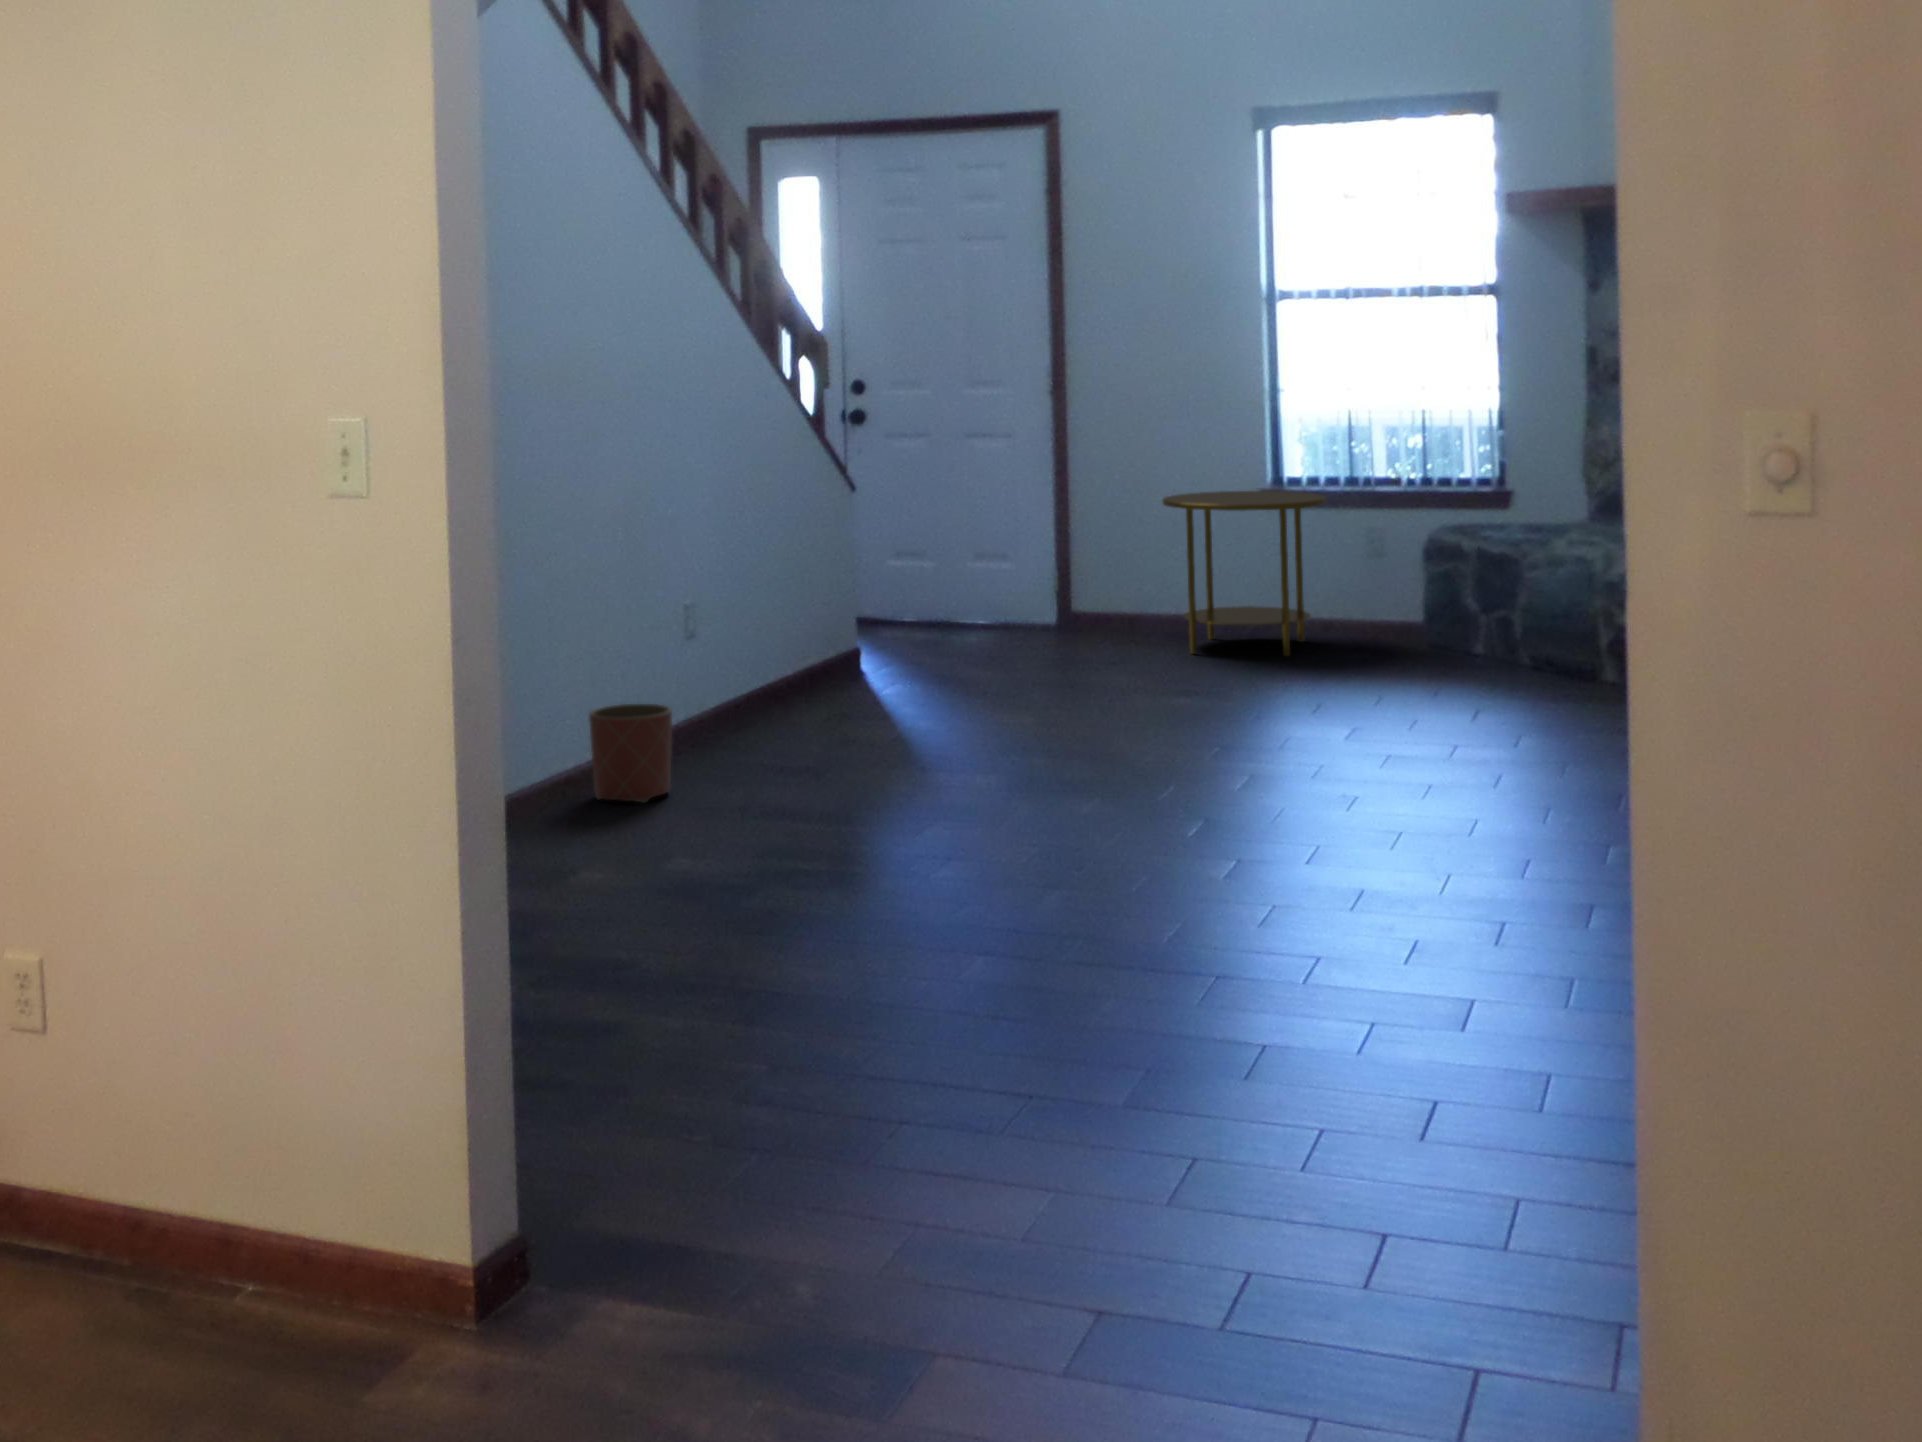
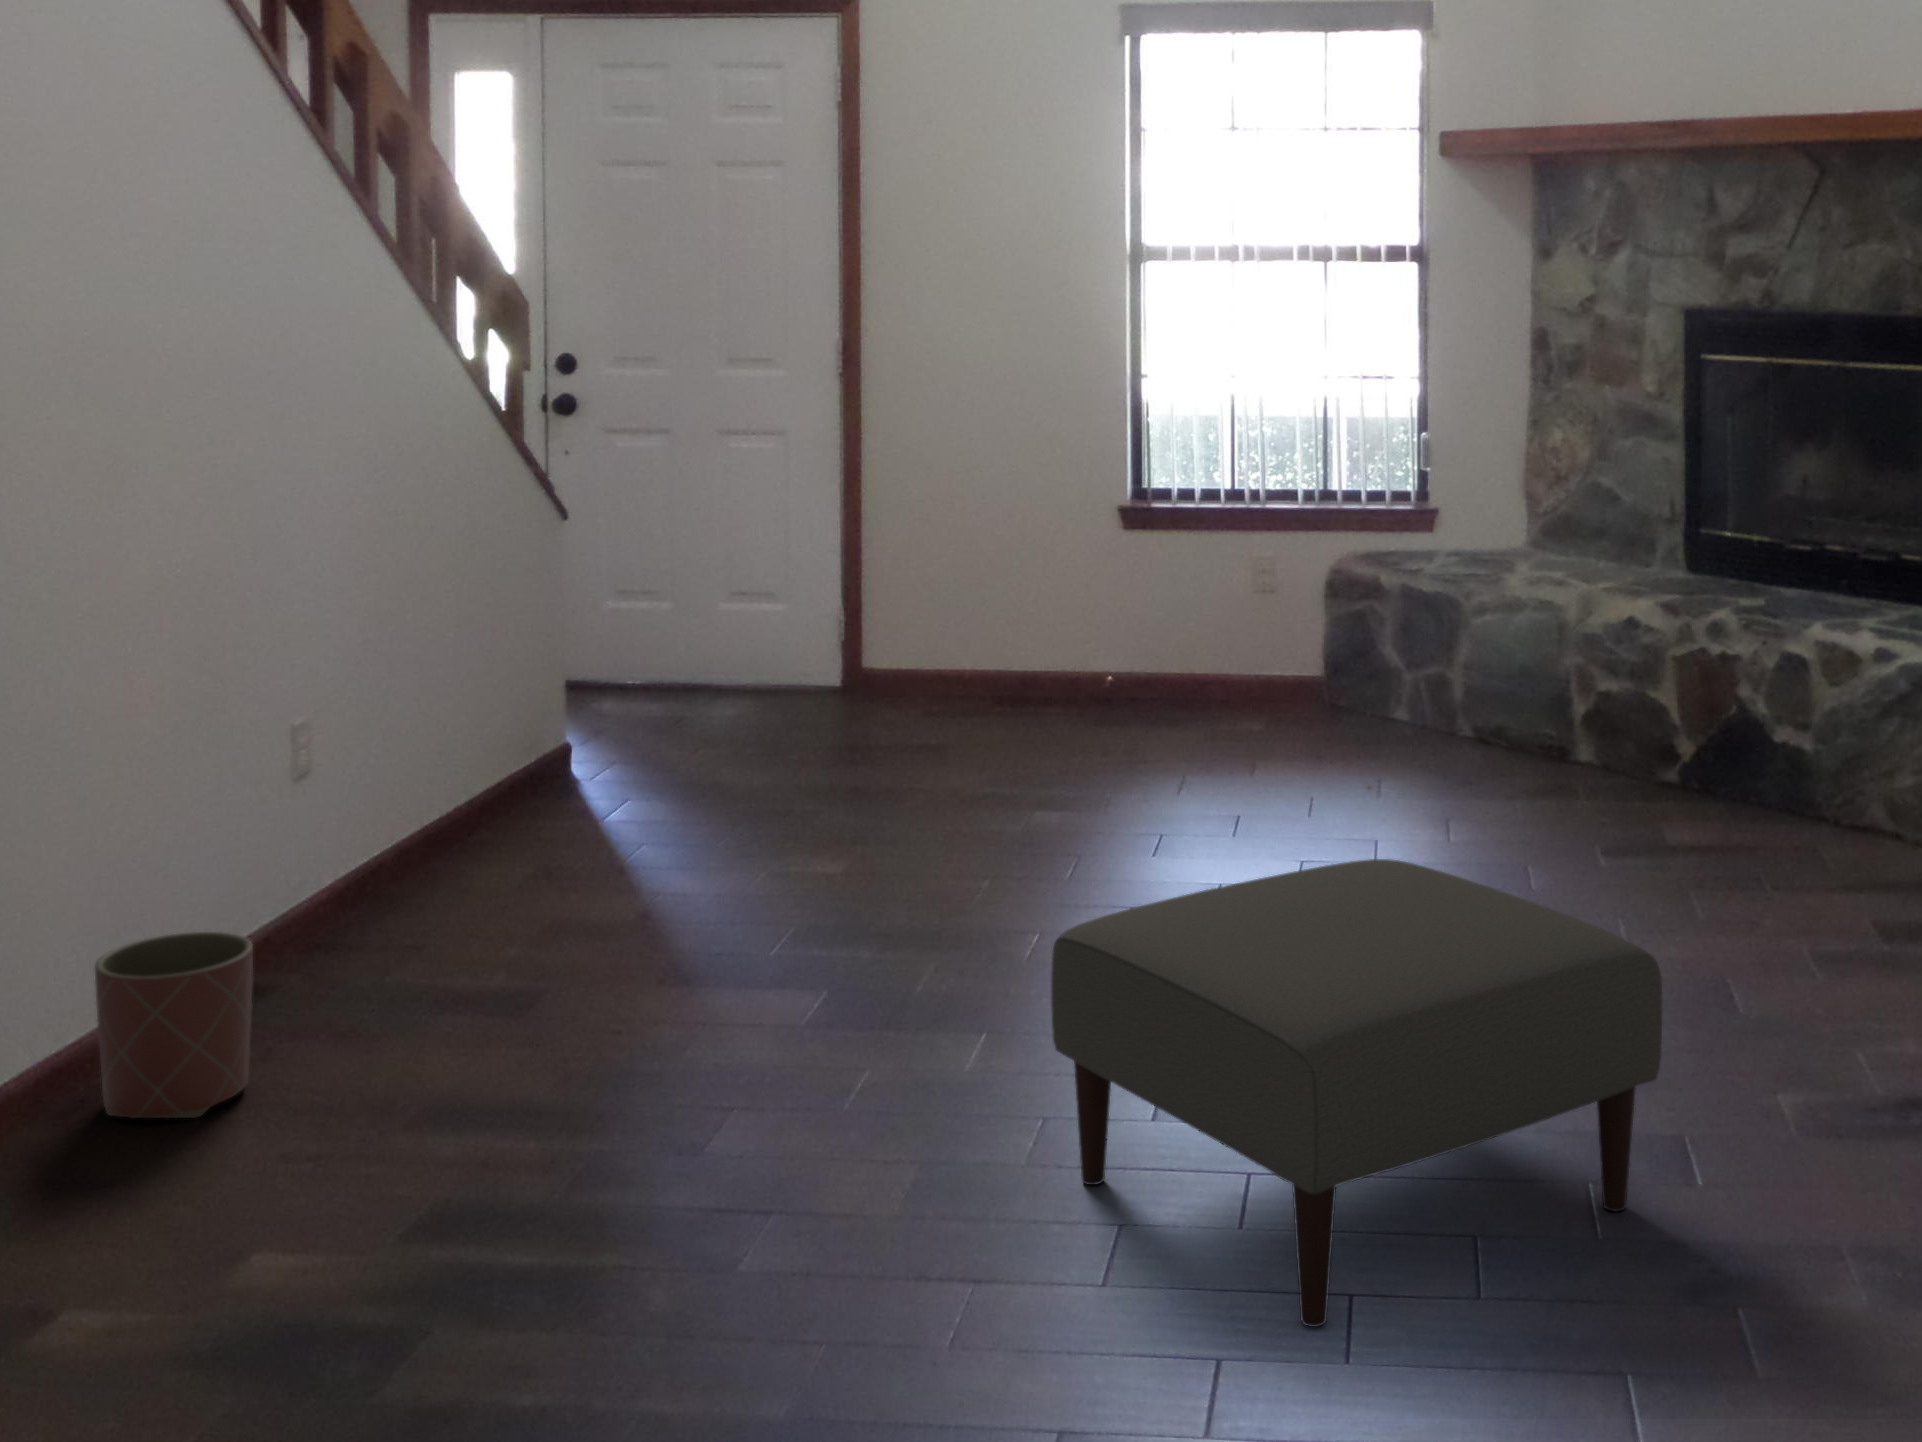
side table: present [1163,491,1326,656] -> none [997,509,1212,735]
ottoman: none [1119,673,1493,903] -> present [1051,859,1662,1327]

